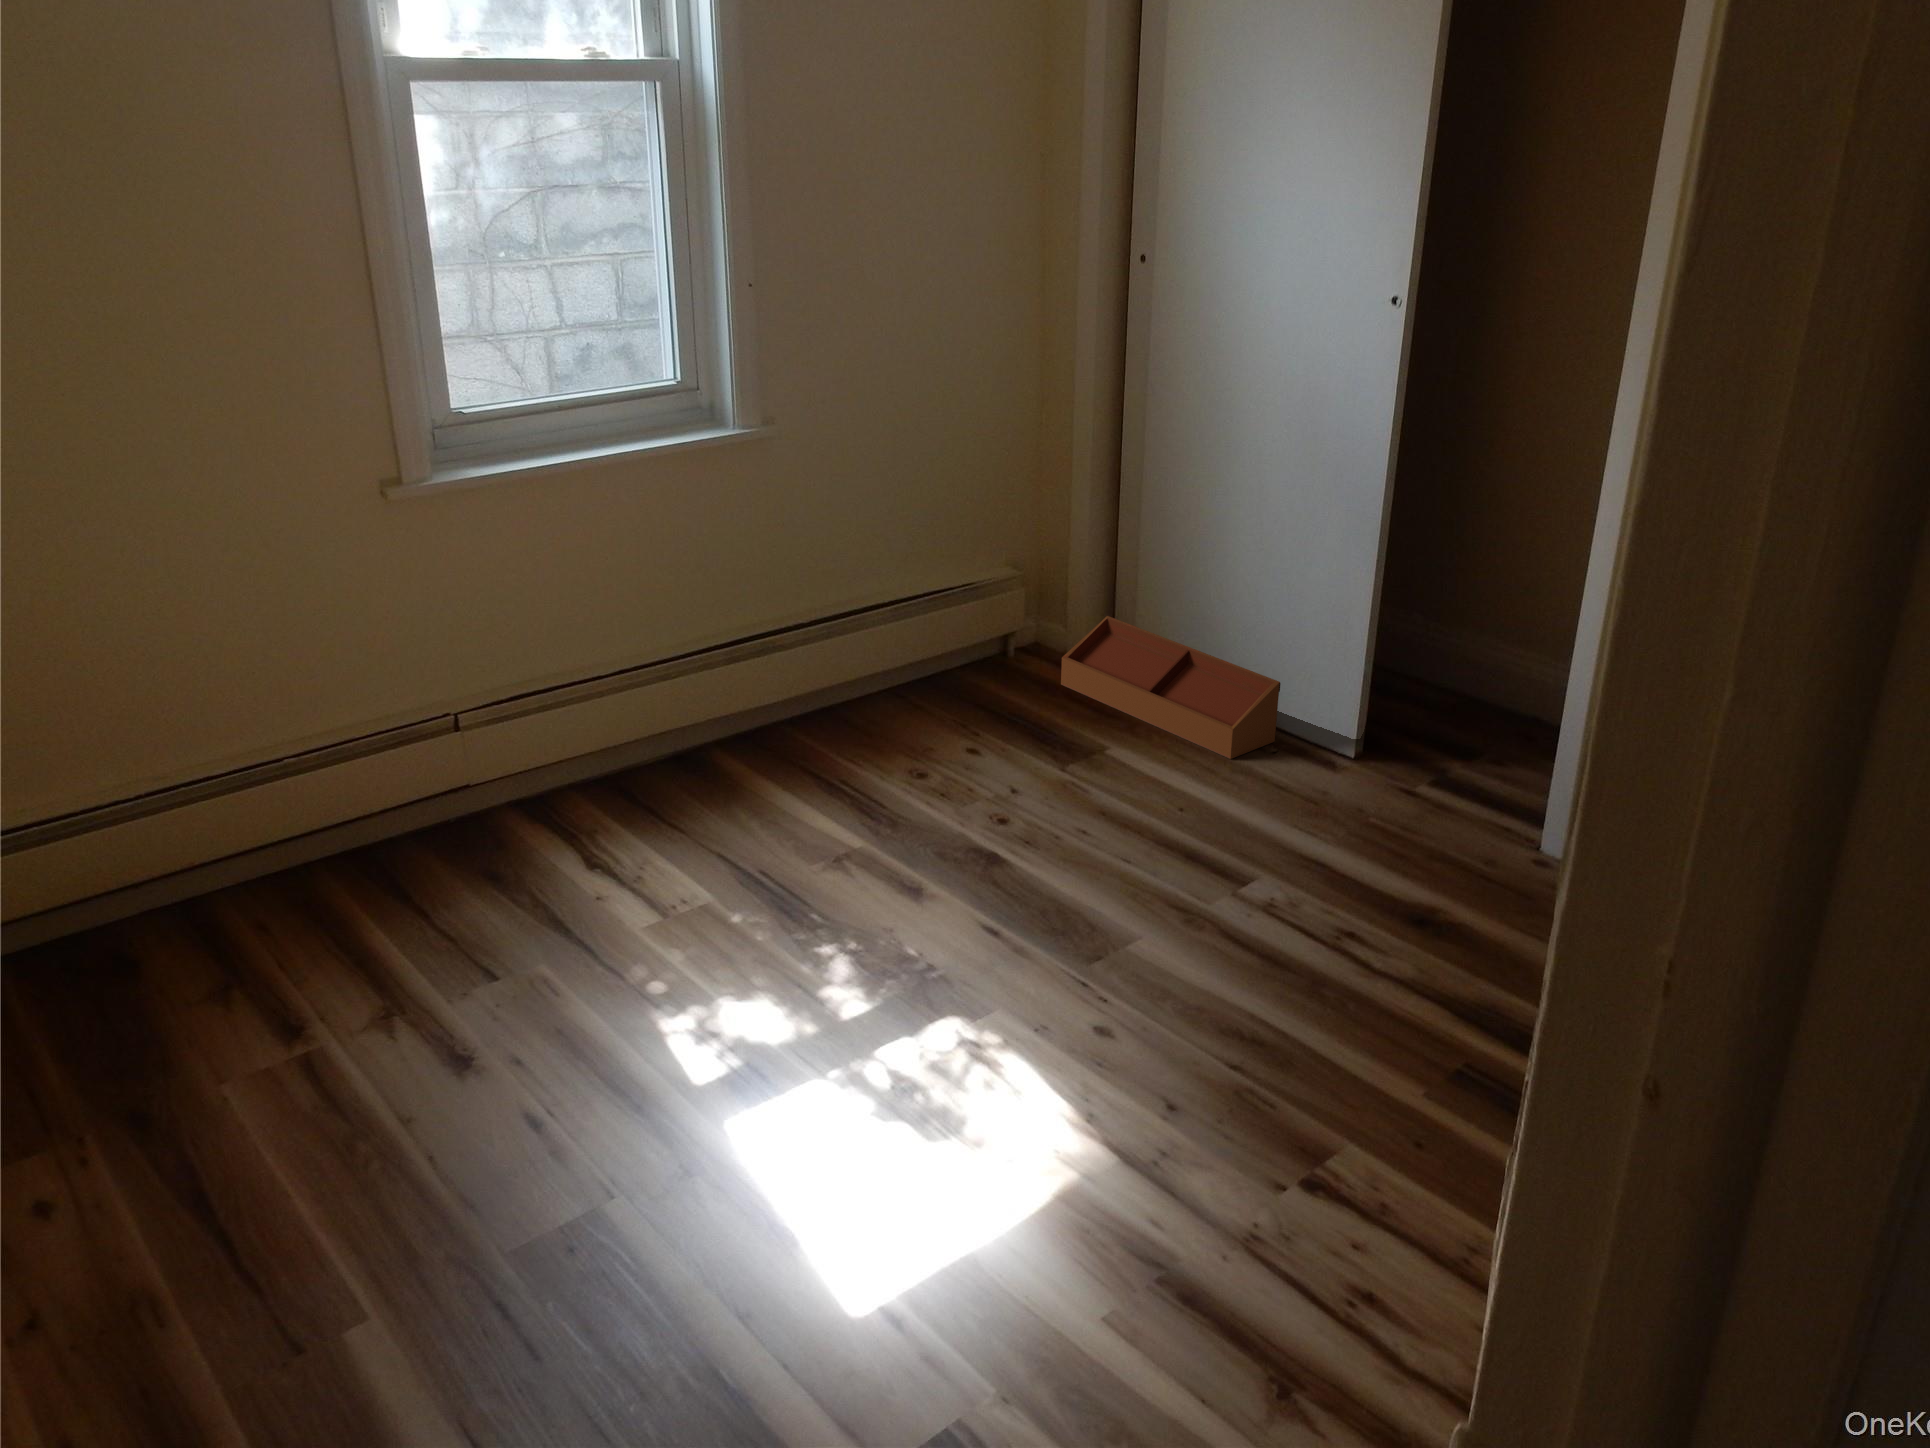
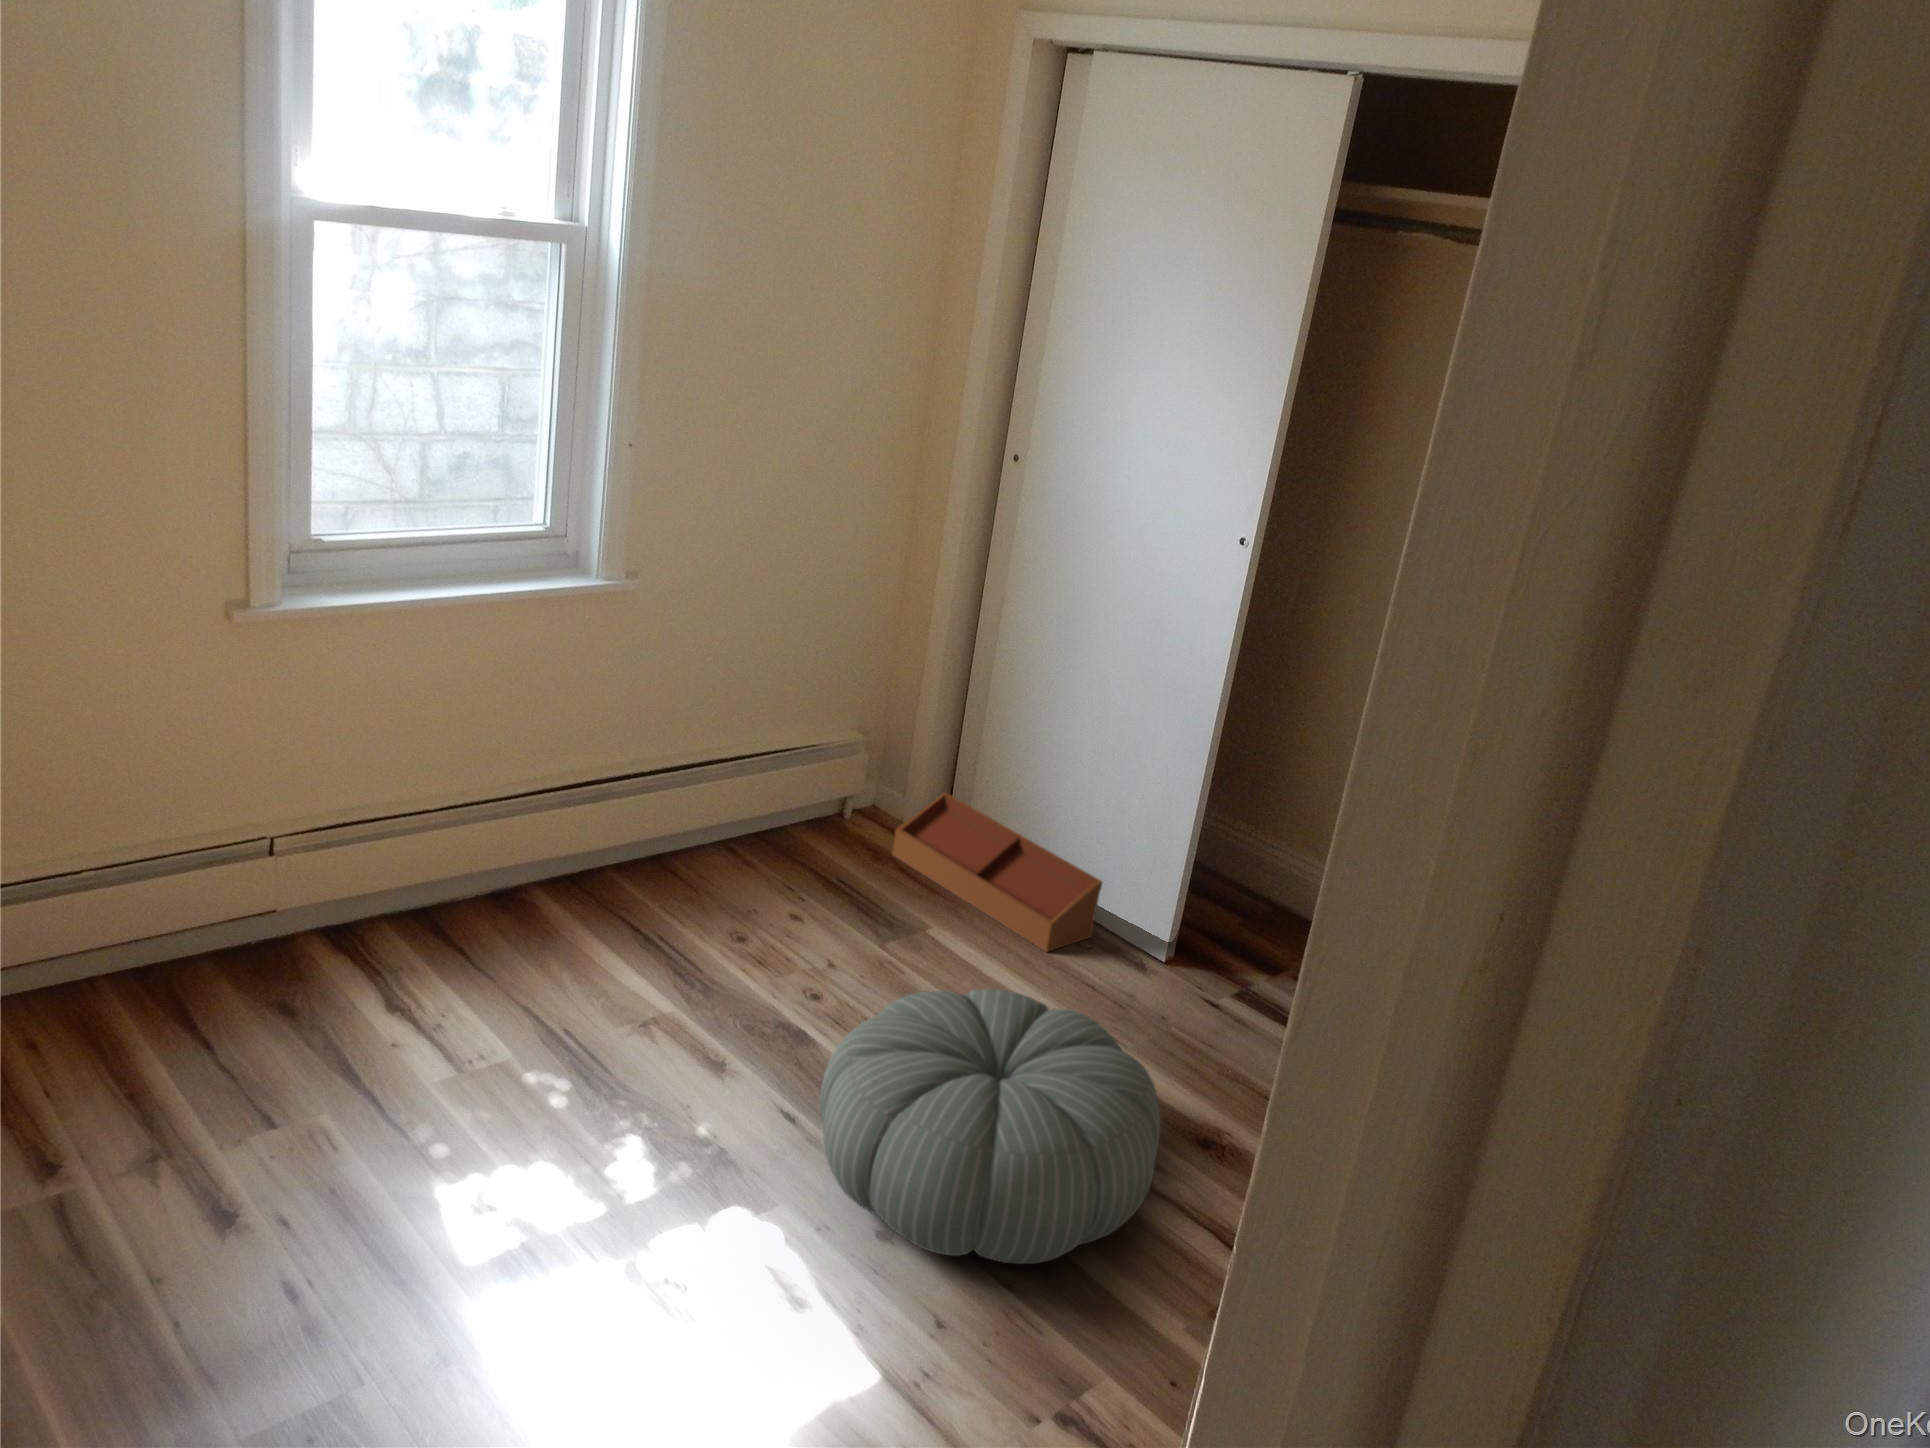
pouf: none [1022,785,1373,1045] -> present [820,988,1160,1264]

